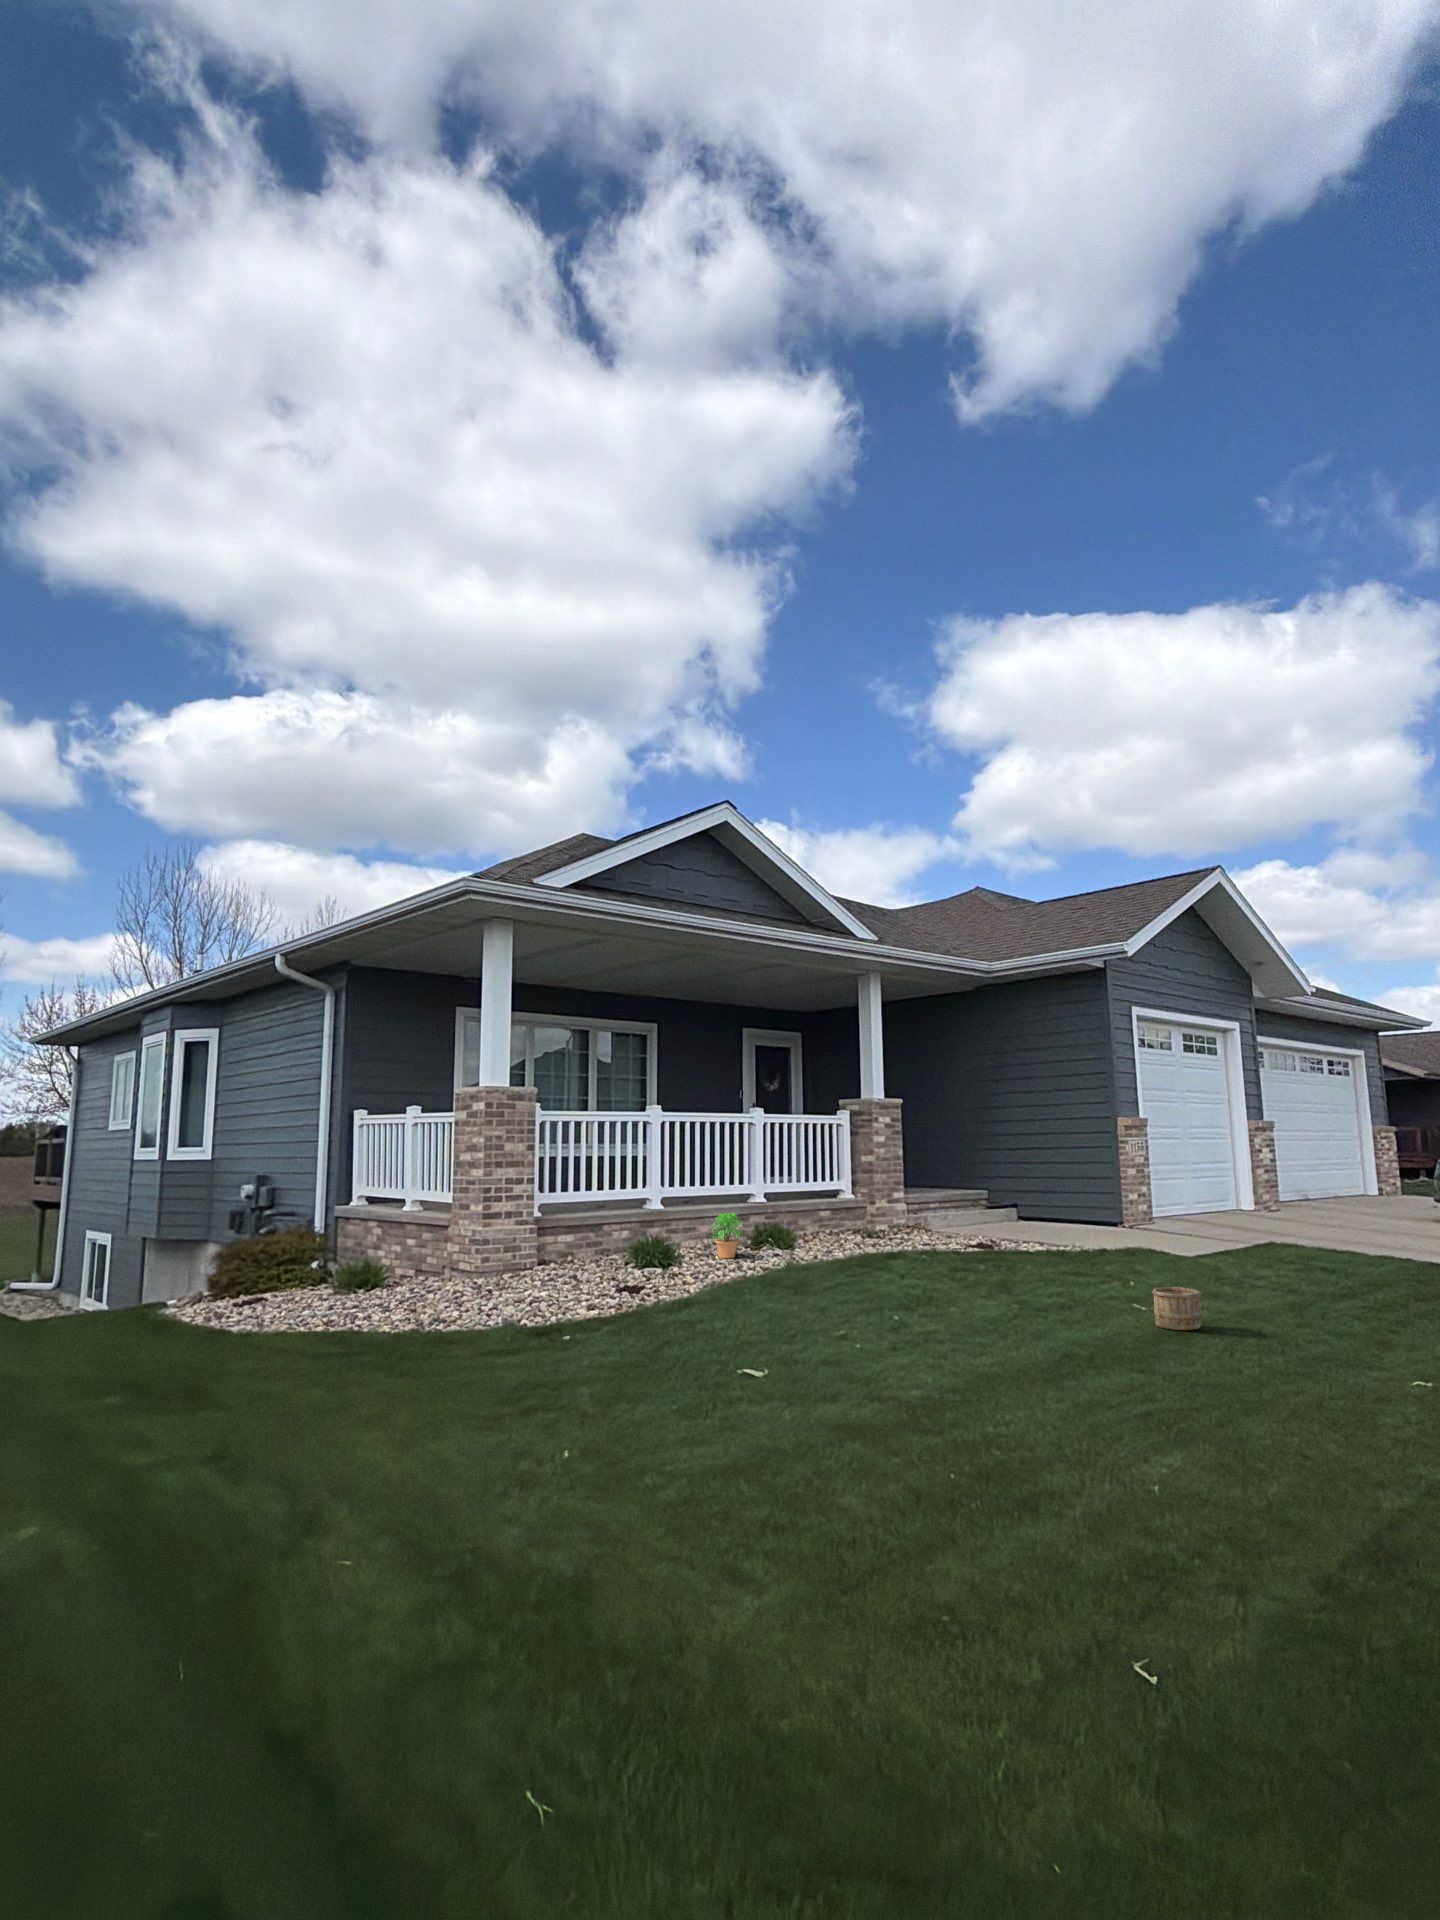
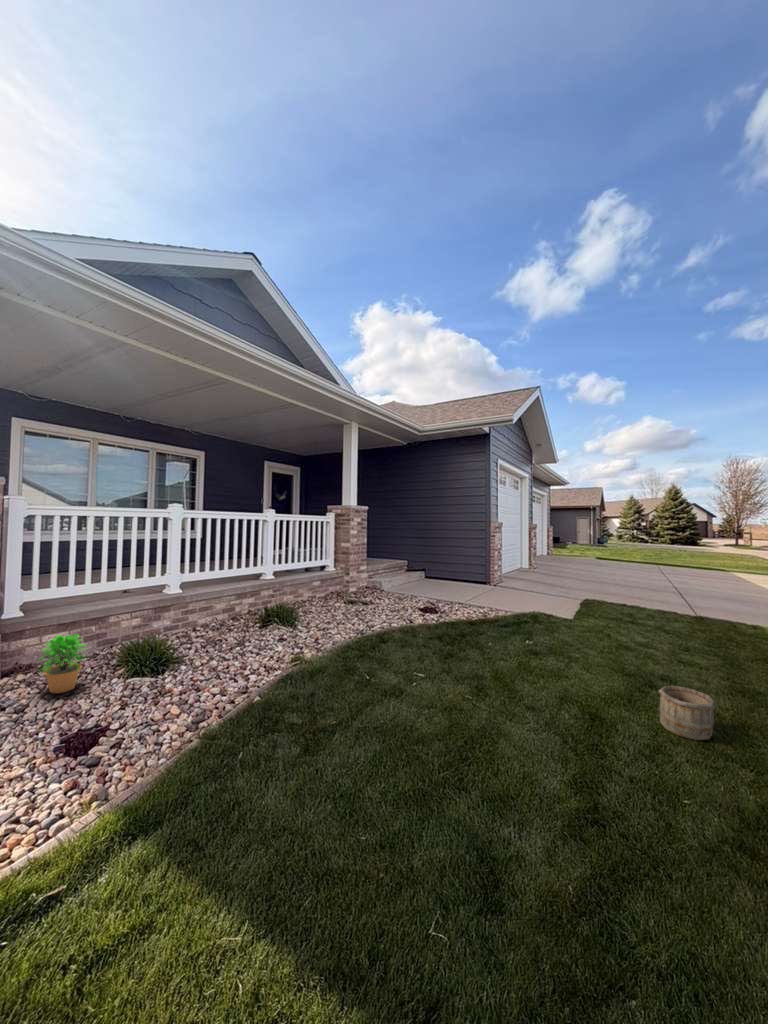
potted plant: present [712,1213,742,1258] -> present [39,634,85,693]

